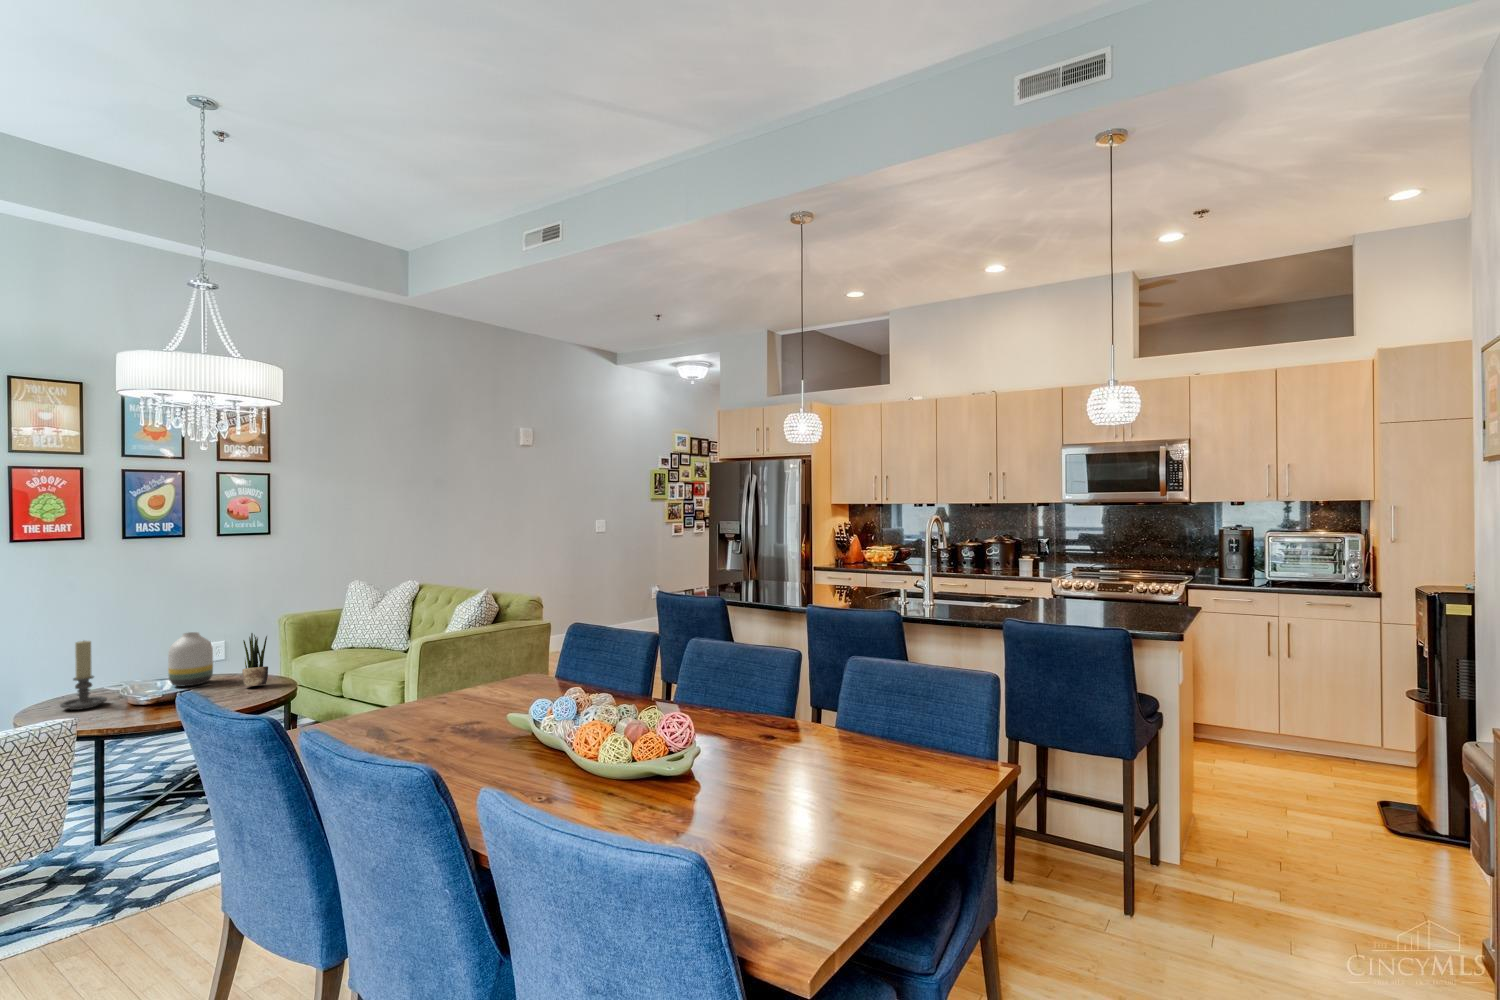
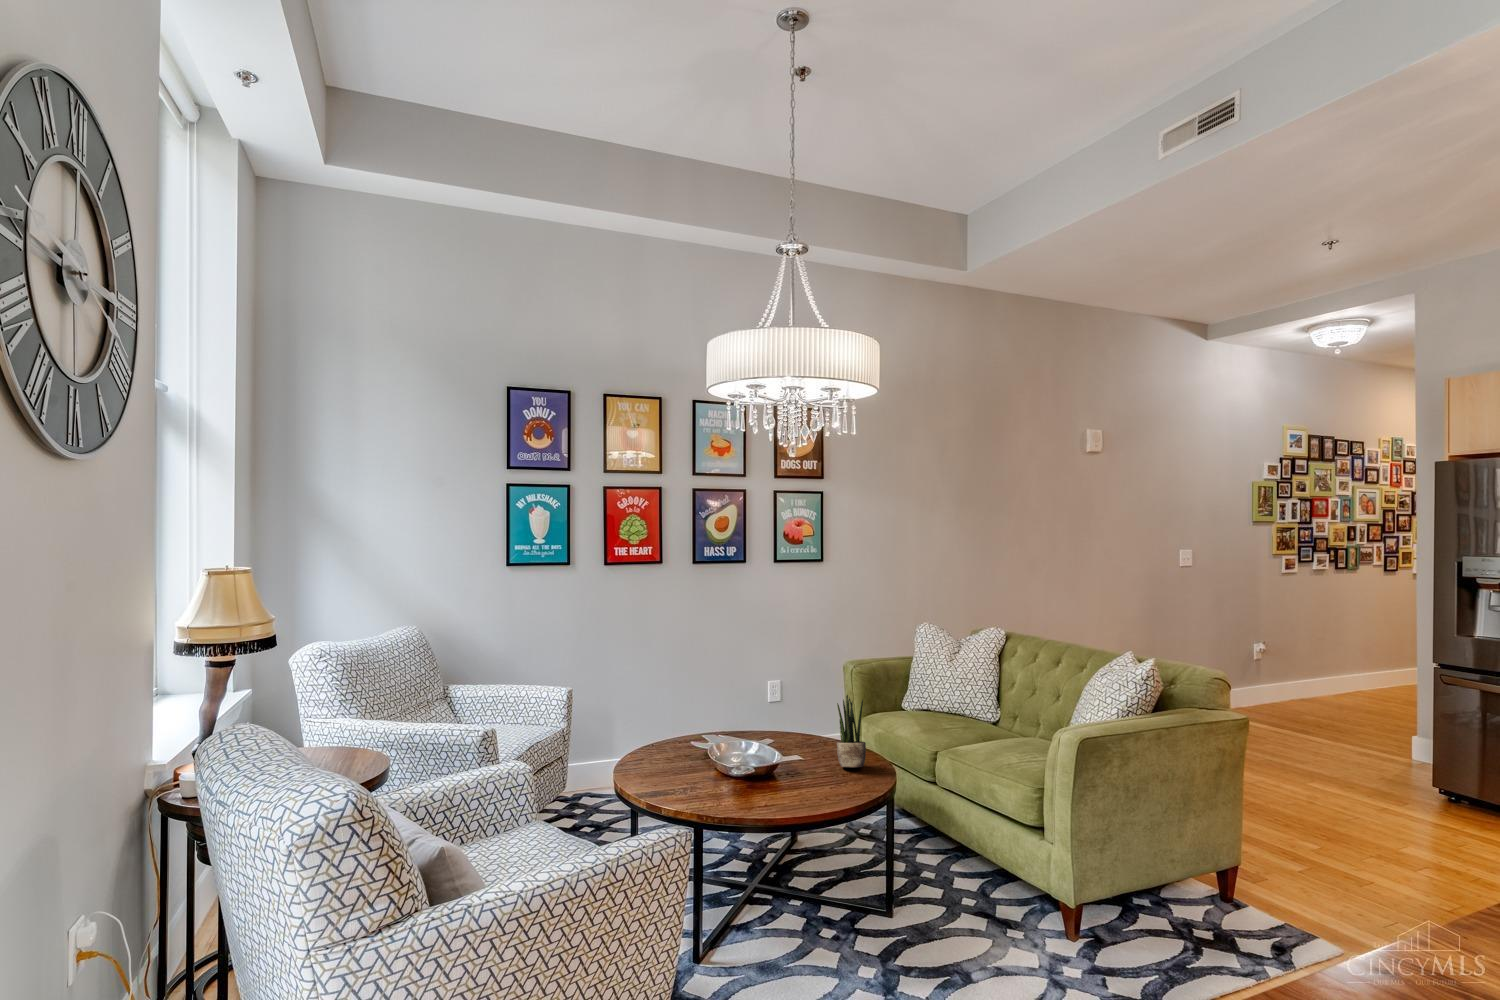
vase: present [168,632,213,686] -> none [753,684,798,752]
candle holder: present [60,641,107,710] -> none [656,688,700,773]

